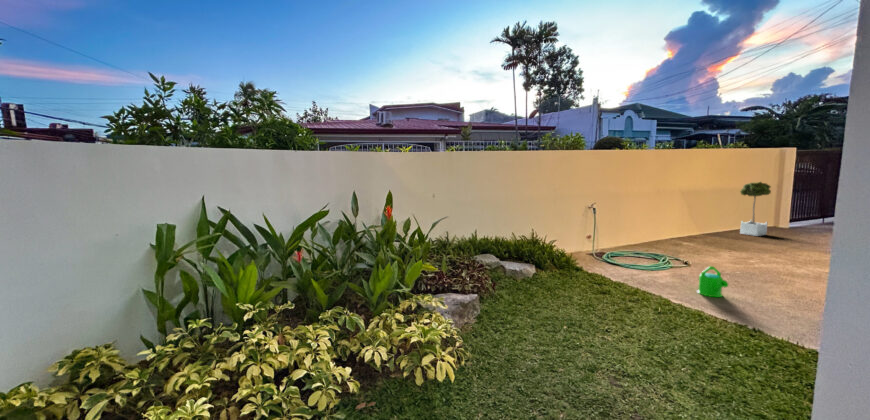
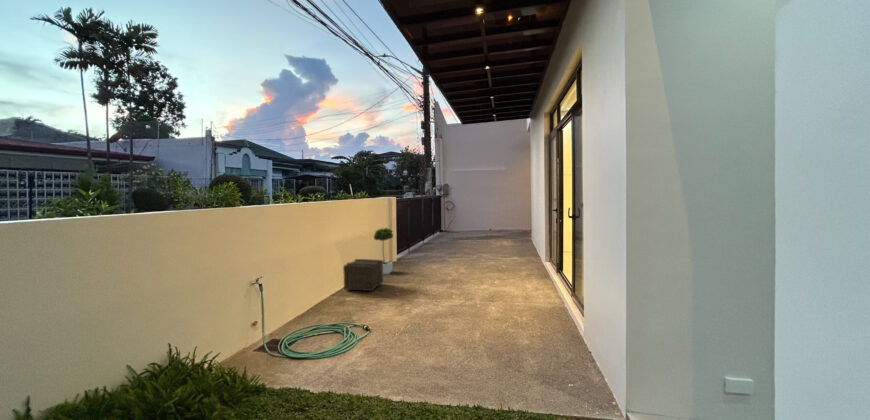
wooden crate: none [686,211,742,244] -> present [343,259,383,291]
watering can: present [697,266,728,297] -> none [400,339,433,375]

